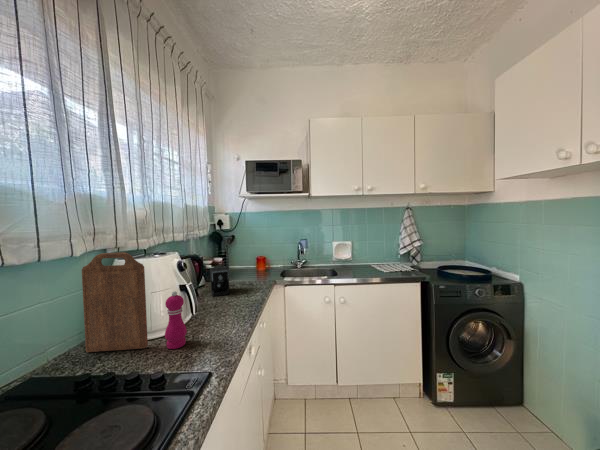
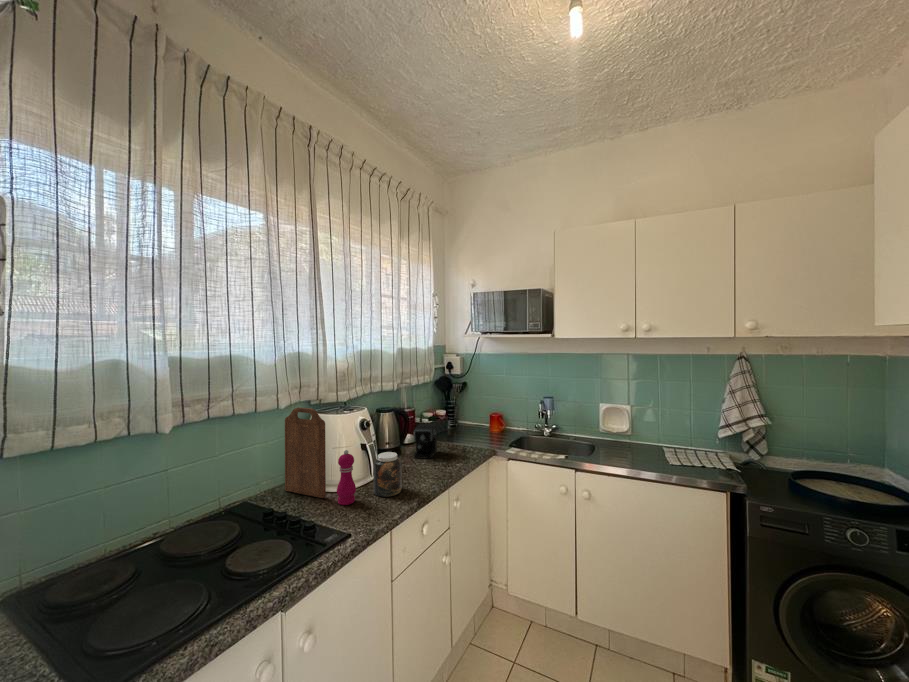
jar: none [198,289,226,332] -> present [374,452,402,497]

